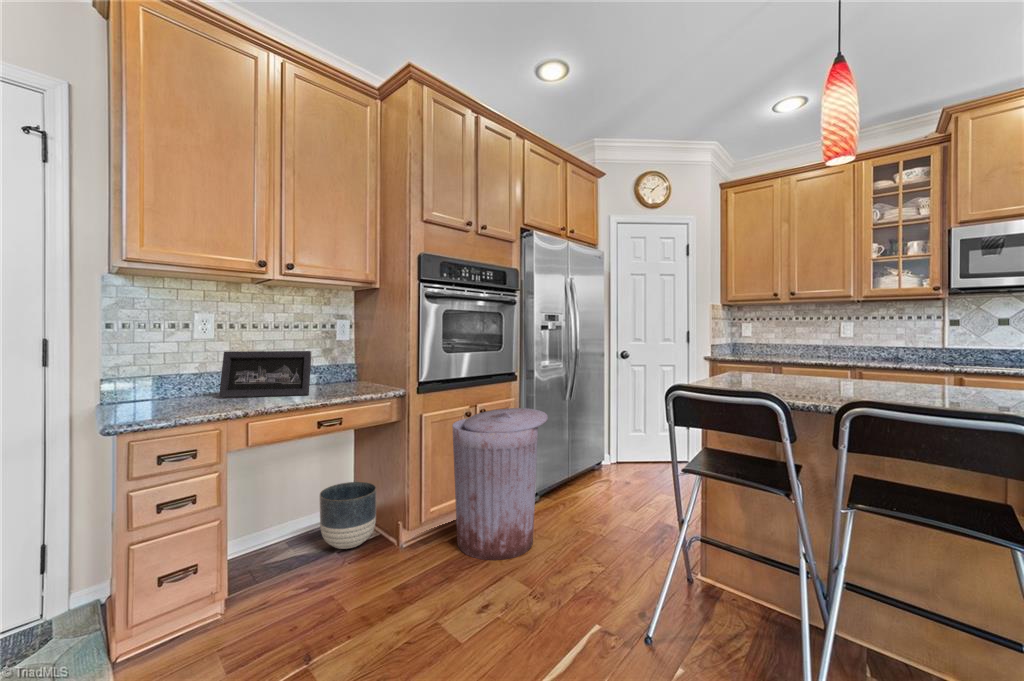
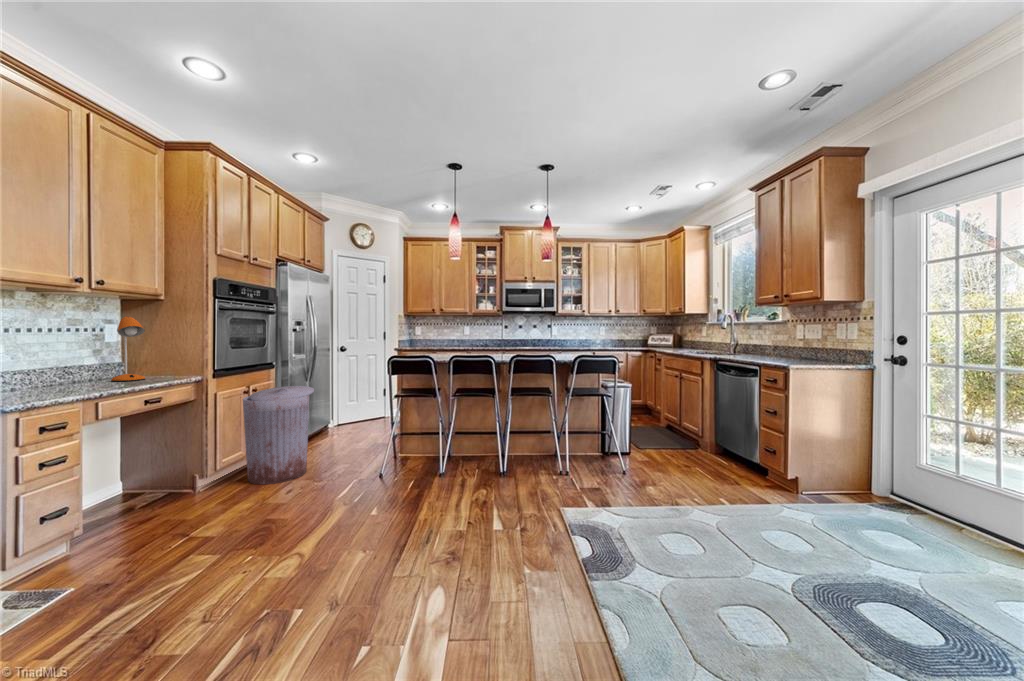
desk lamp: none [325,310,357,388] -> present [111,316,145,382]
picture frame: present [219,351,312,397] -> none [20,351,122,394]
planter: present [320,482,377,549] -> none [118,455,175,507]

